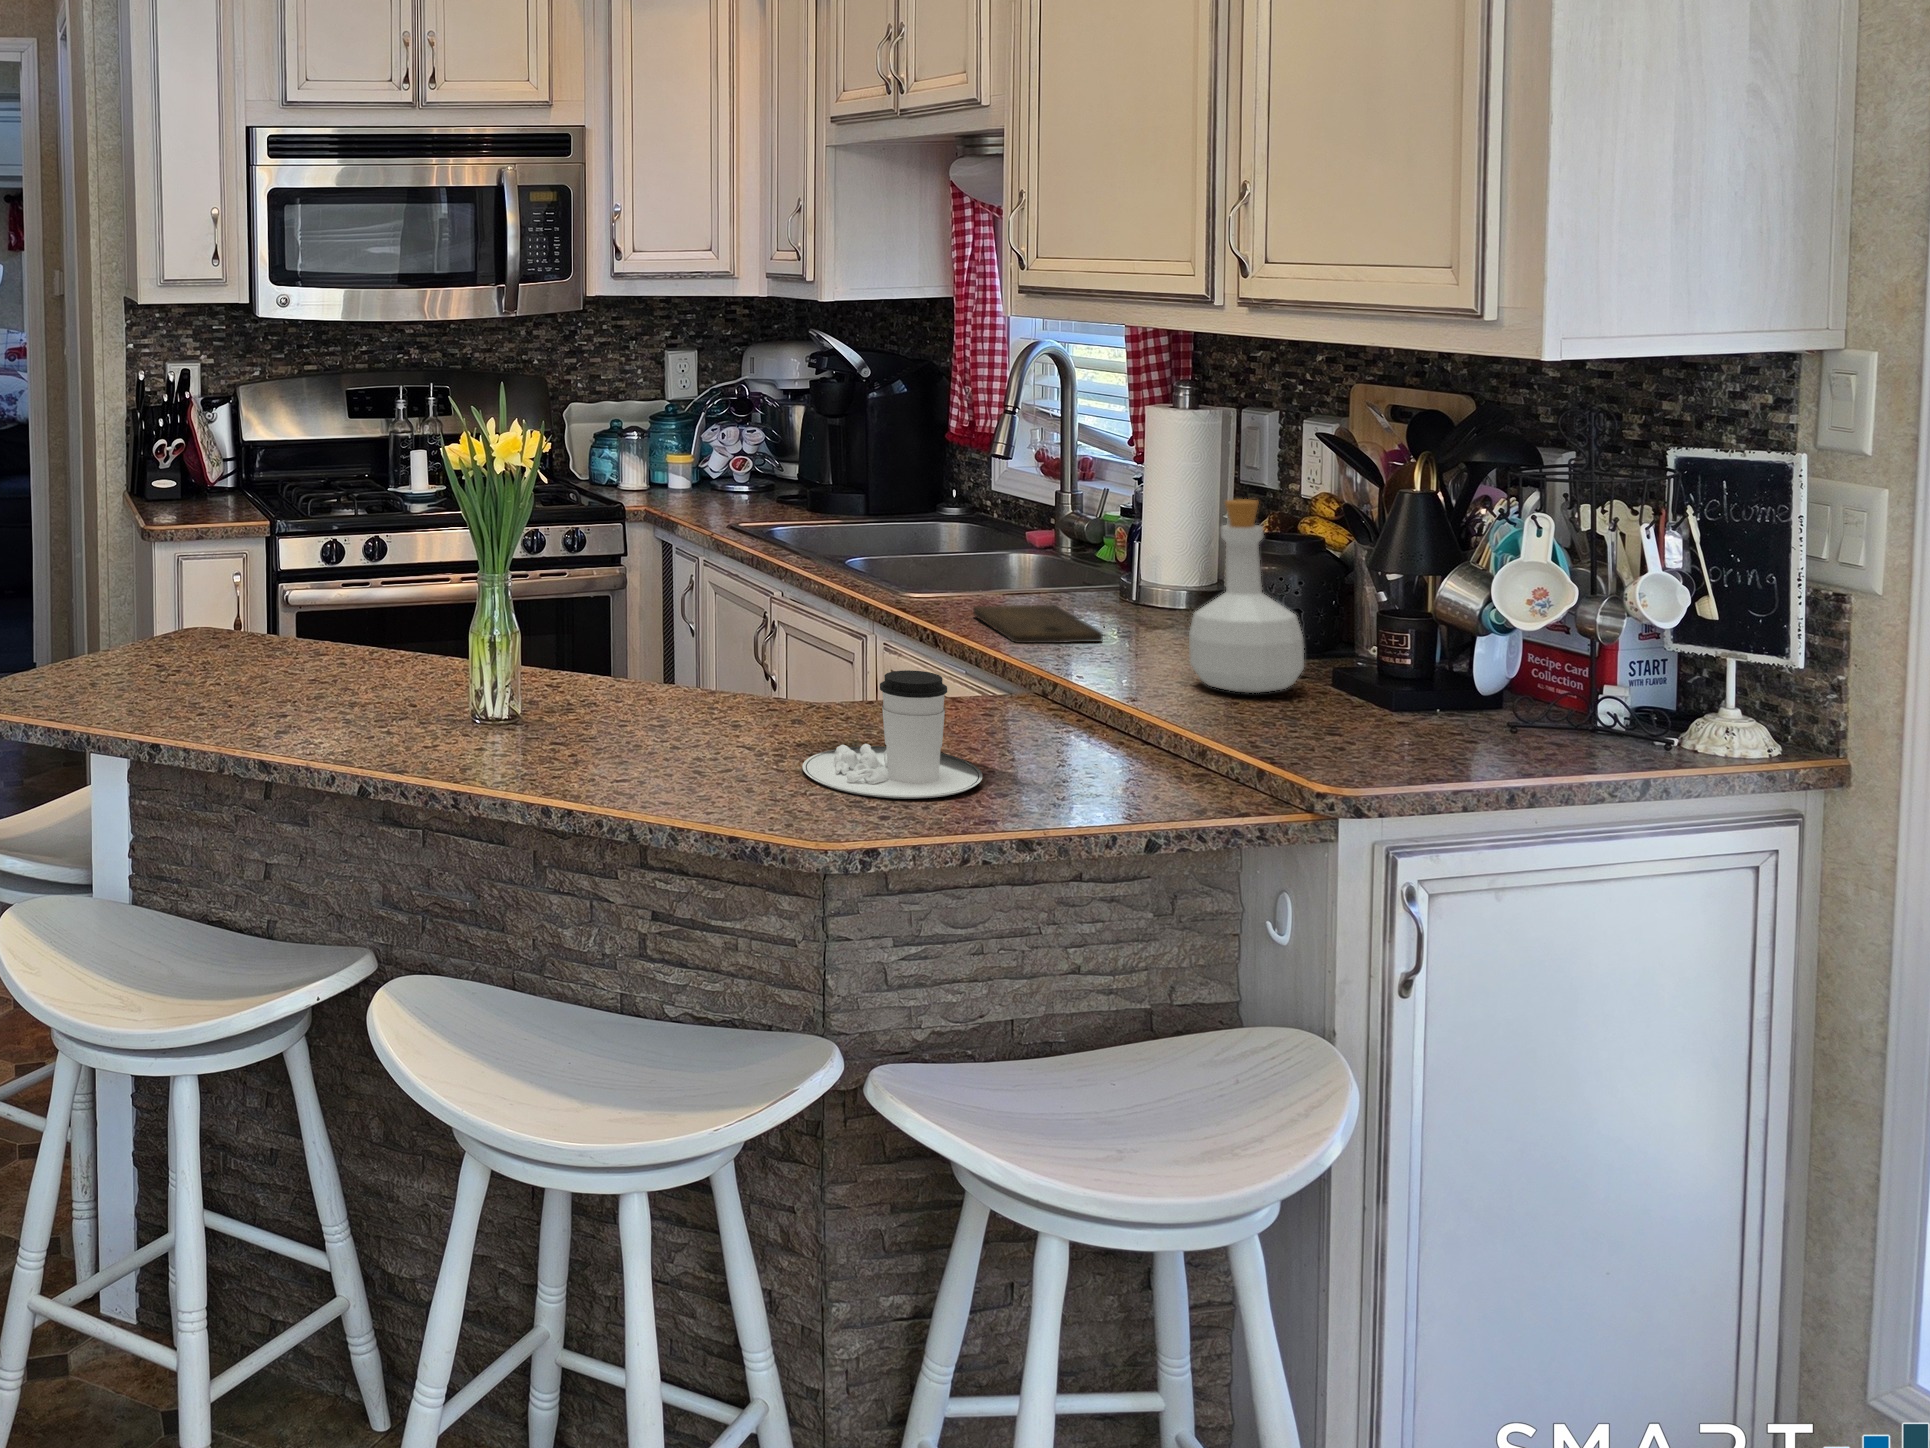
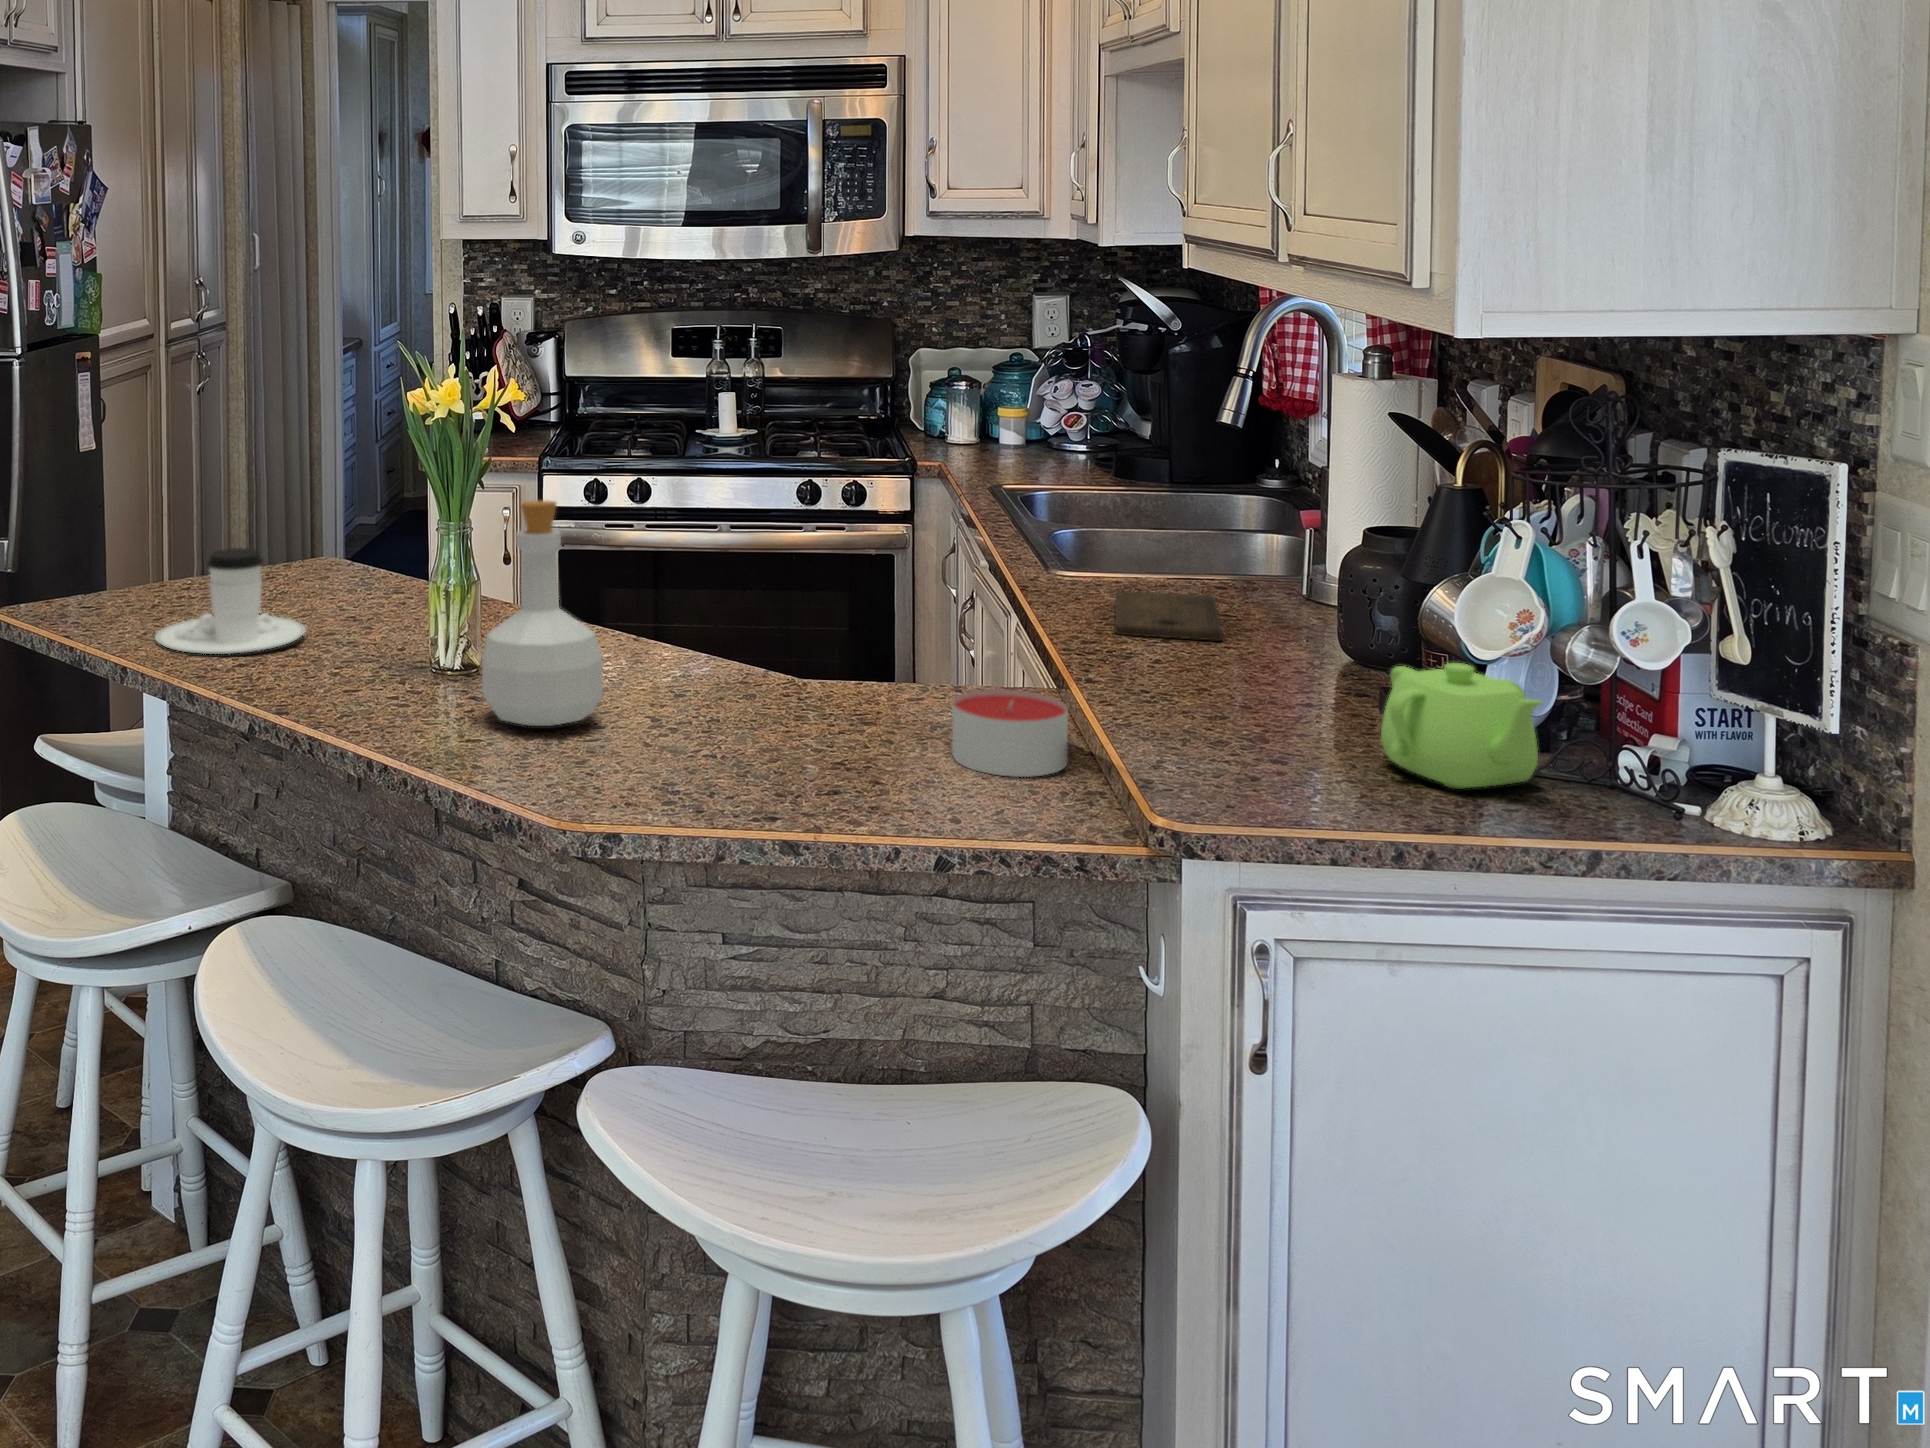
bottle: present [1189,500,1304,693] -> present [482,501,603,726]
teapot: none [1357,635,1526,739] -> present [1381,663,1542,789]
coffee cup: present [802,670,982,799] -> present [155,548,305,654]
candle: none [1019,692,1125,767] -> present [952,689,1068,777]

